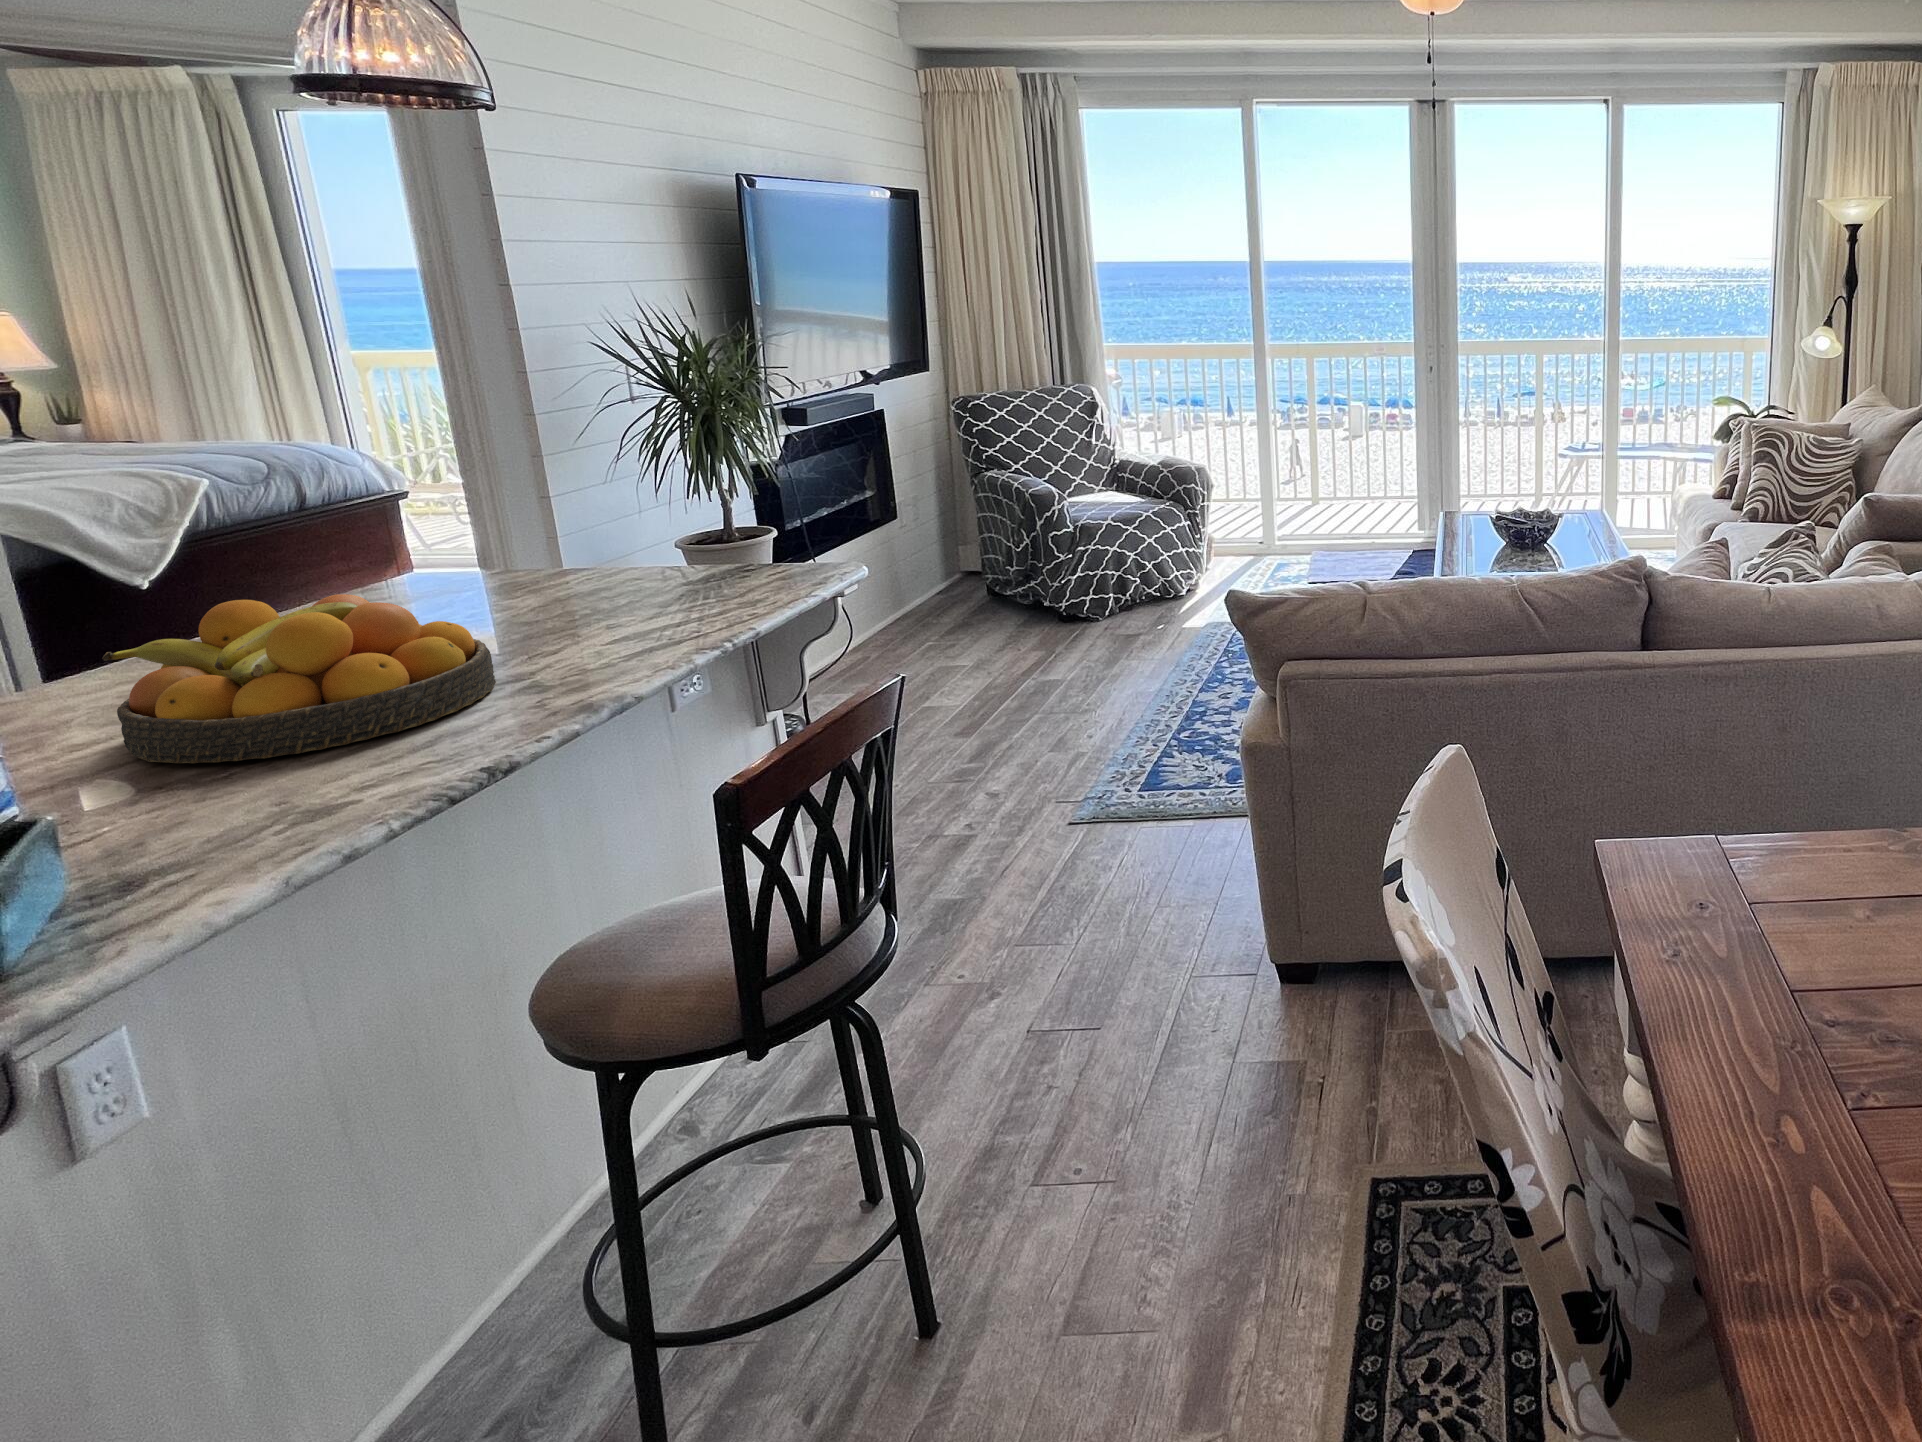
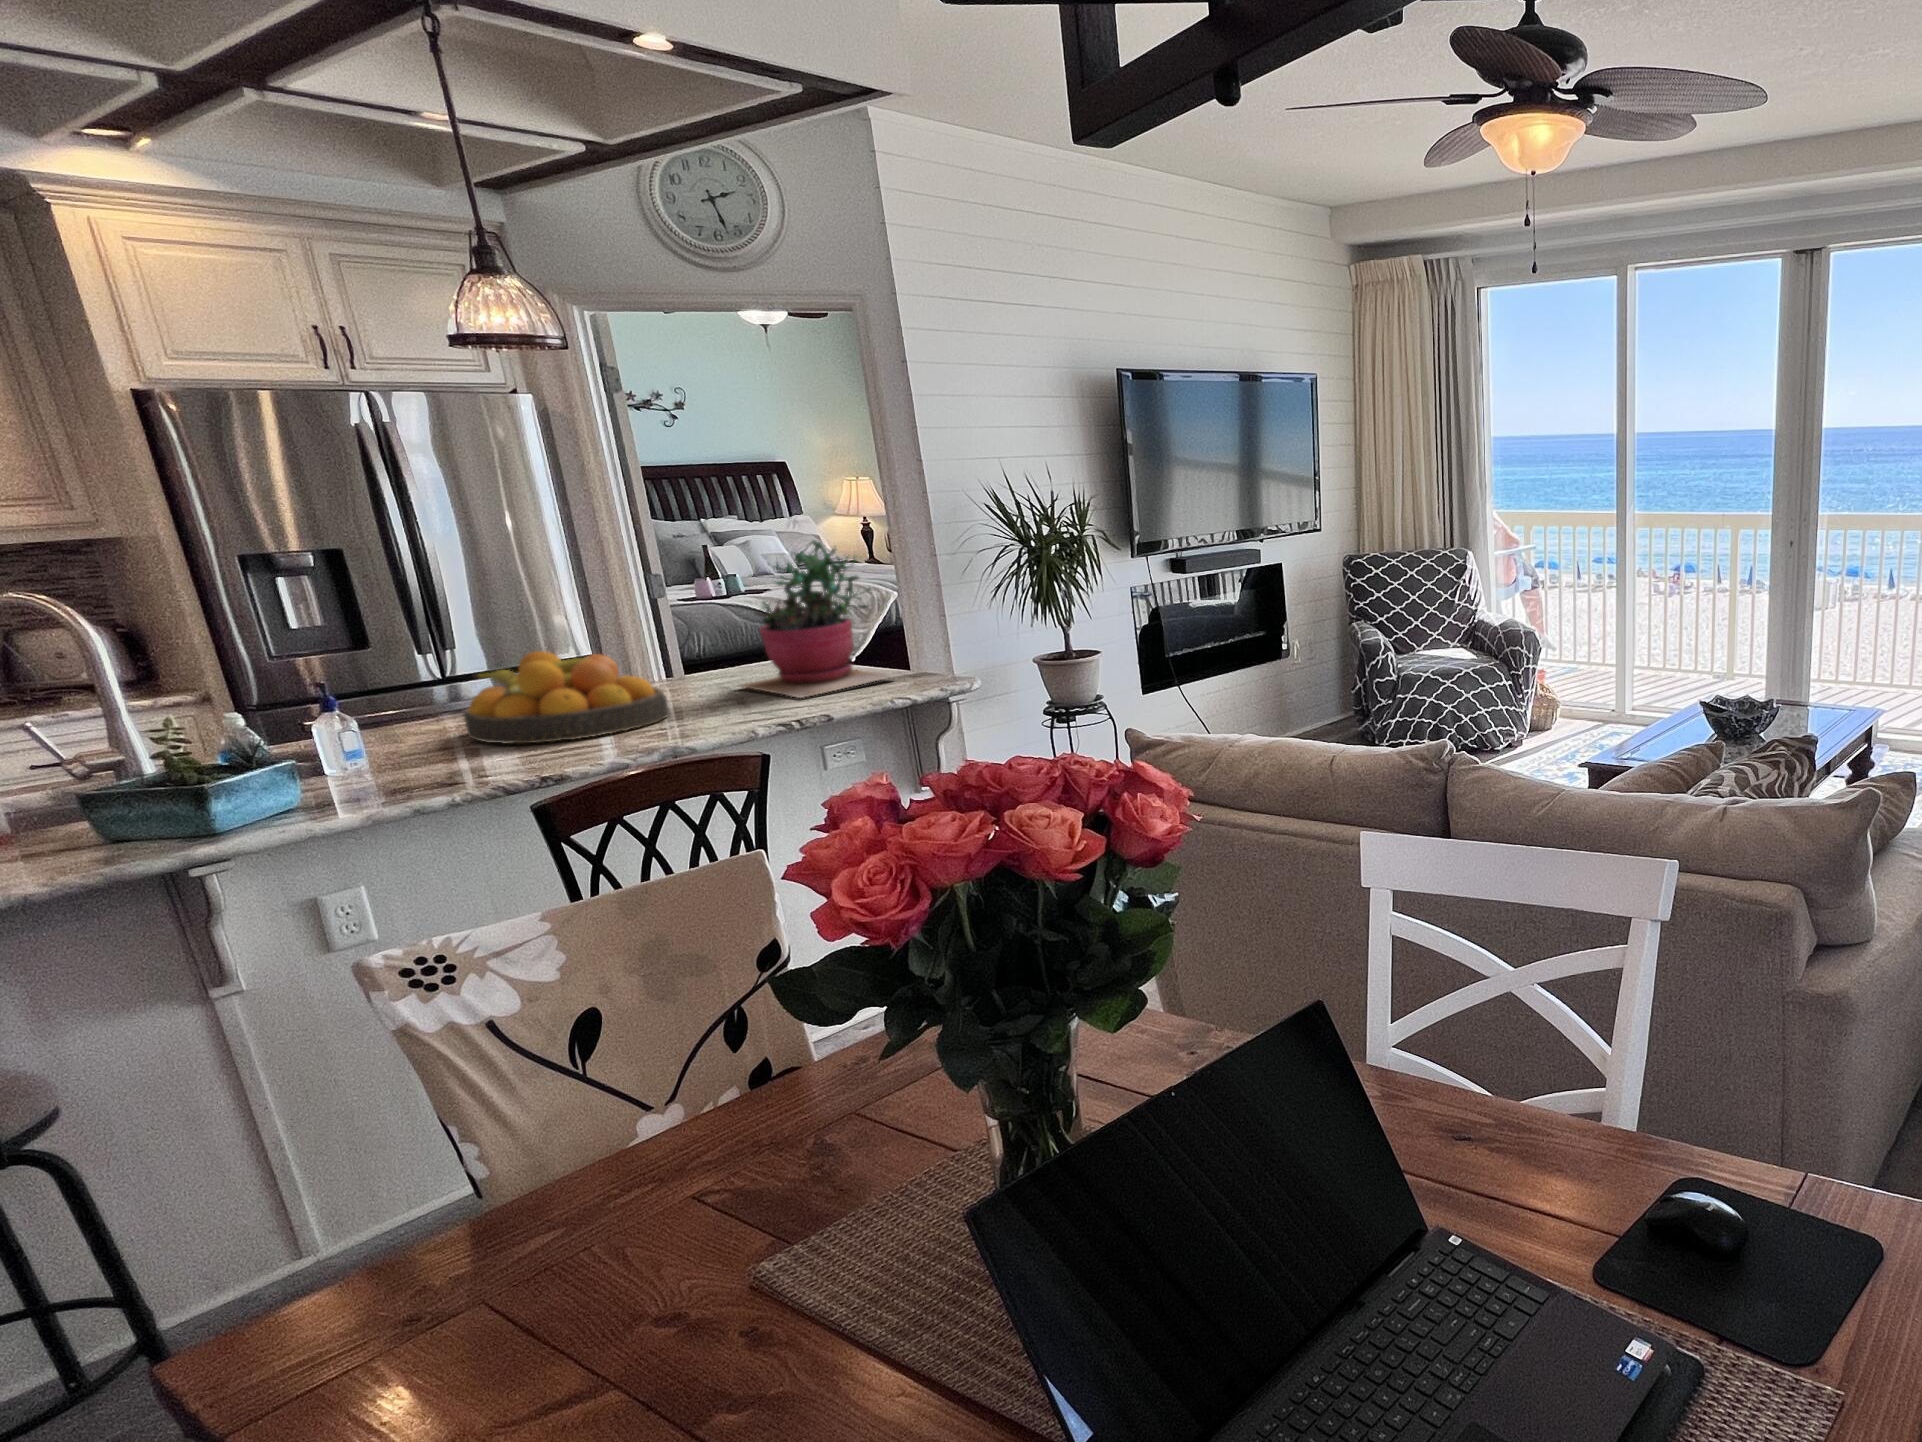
succulent plant: none [501,400,767,624] -> present [740,541,892,698]

